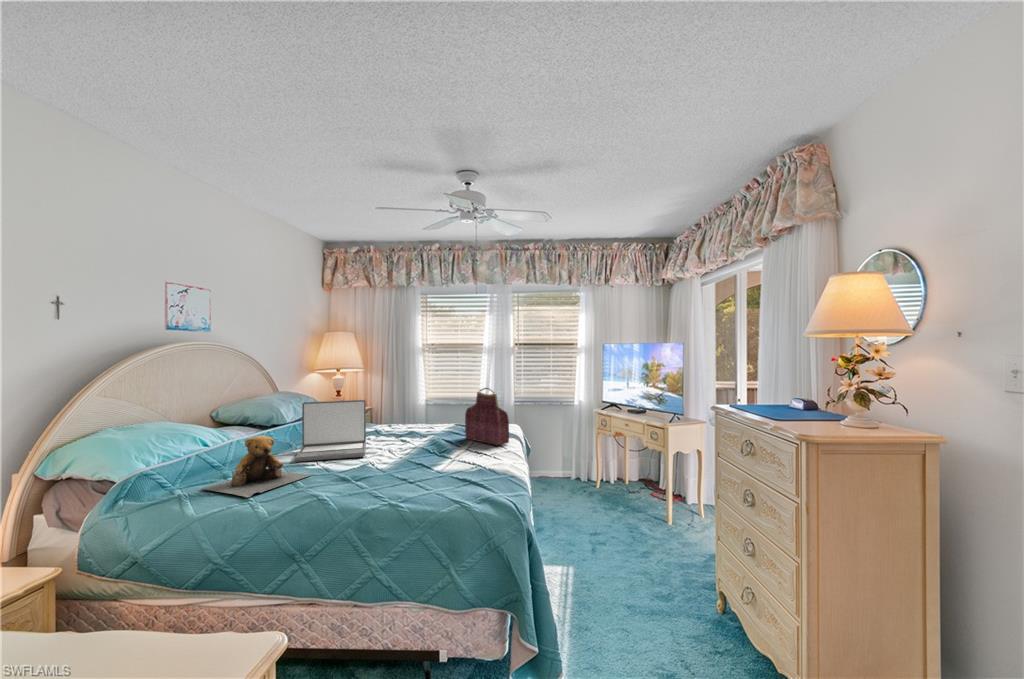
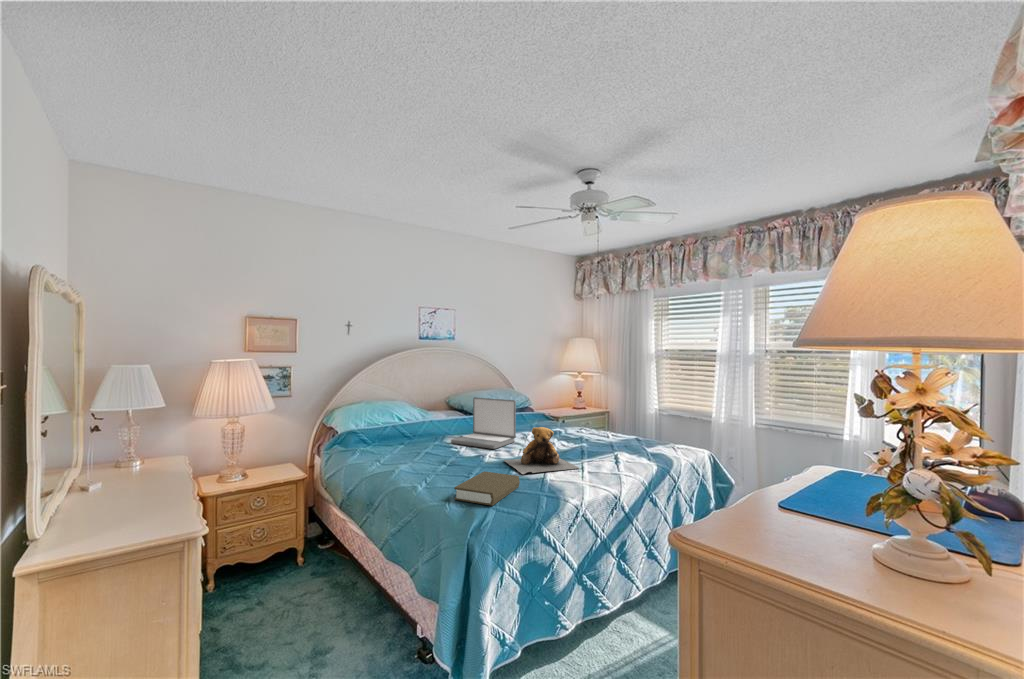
handbag: present [465,388,509,445] -> none [606,400,633,465]
teddy bear: present [202,436,311,497] -> present [504,427,579,474]
book: none [433,468,494,503] -> present [454,471,520,506]

